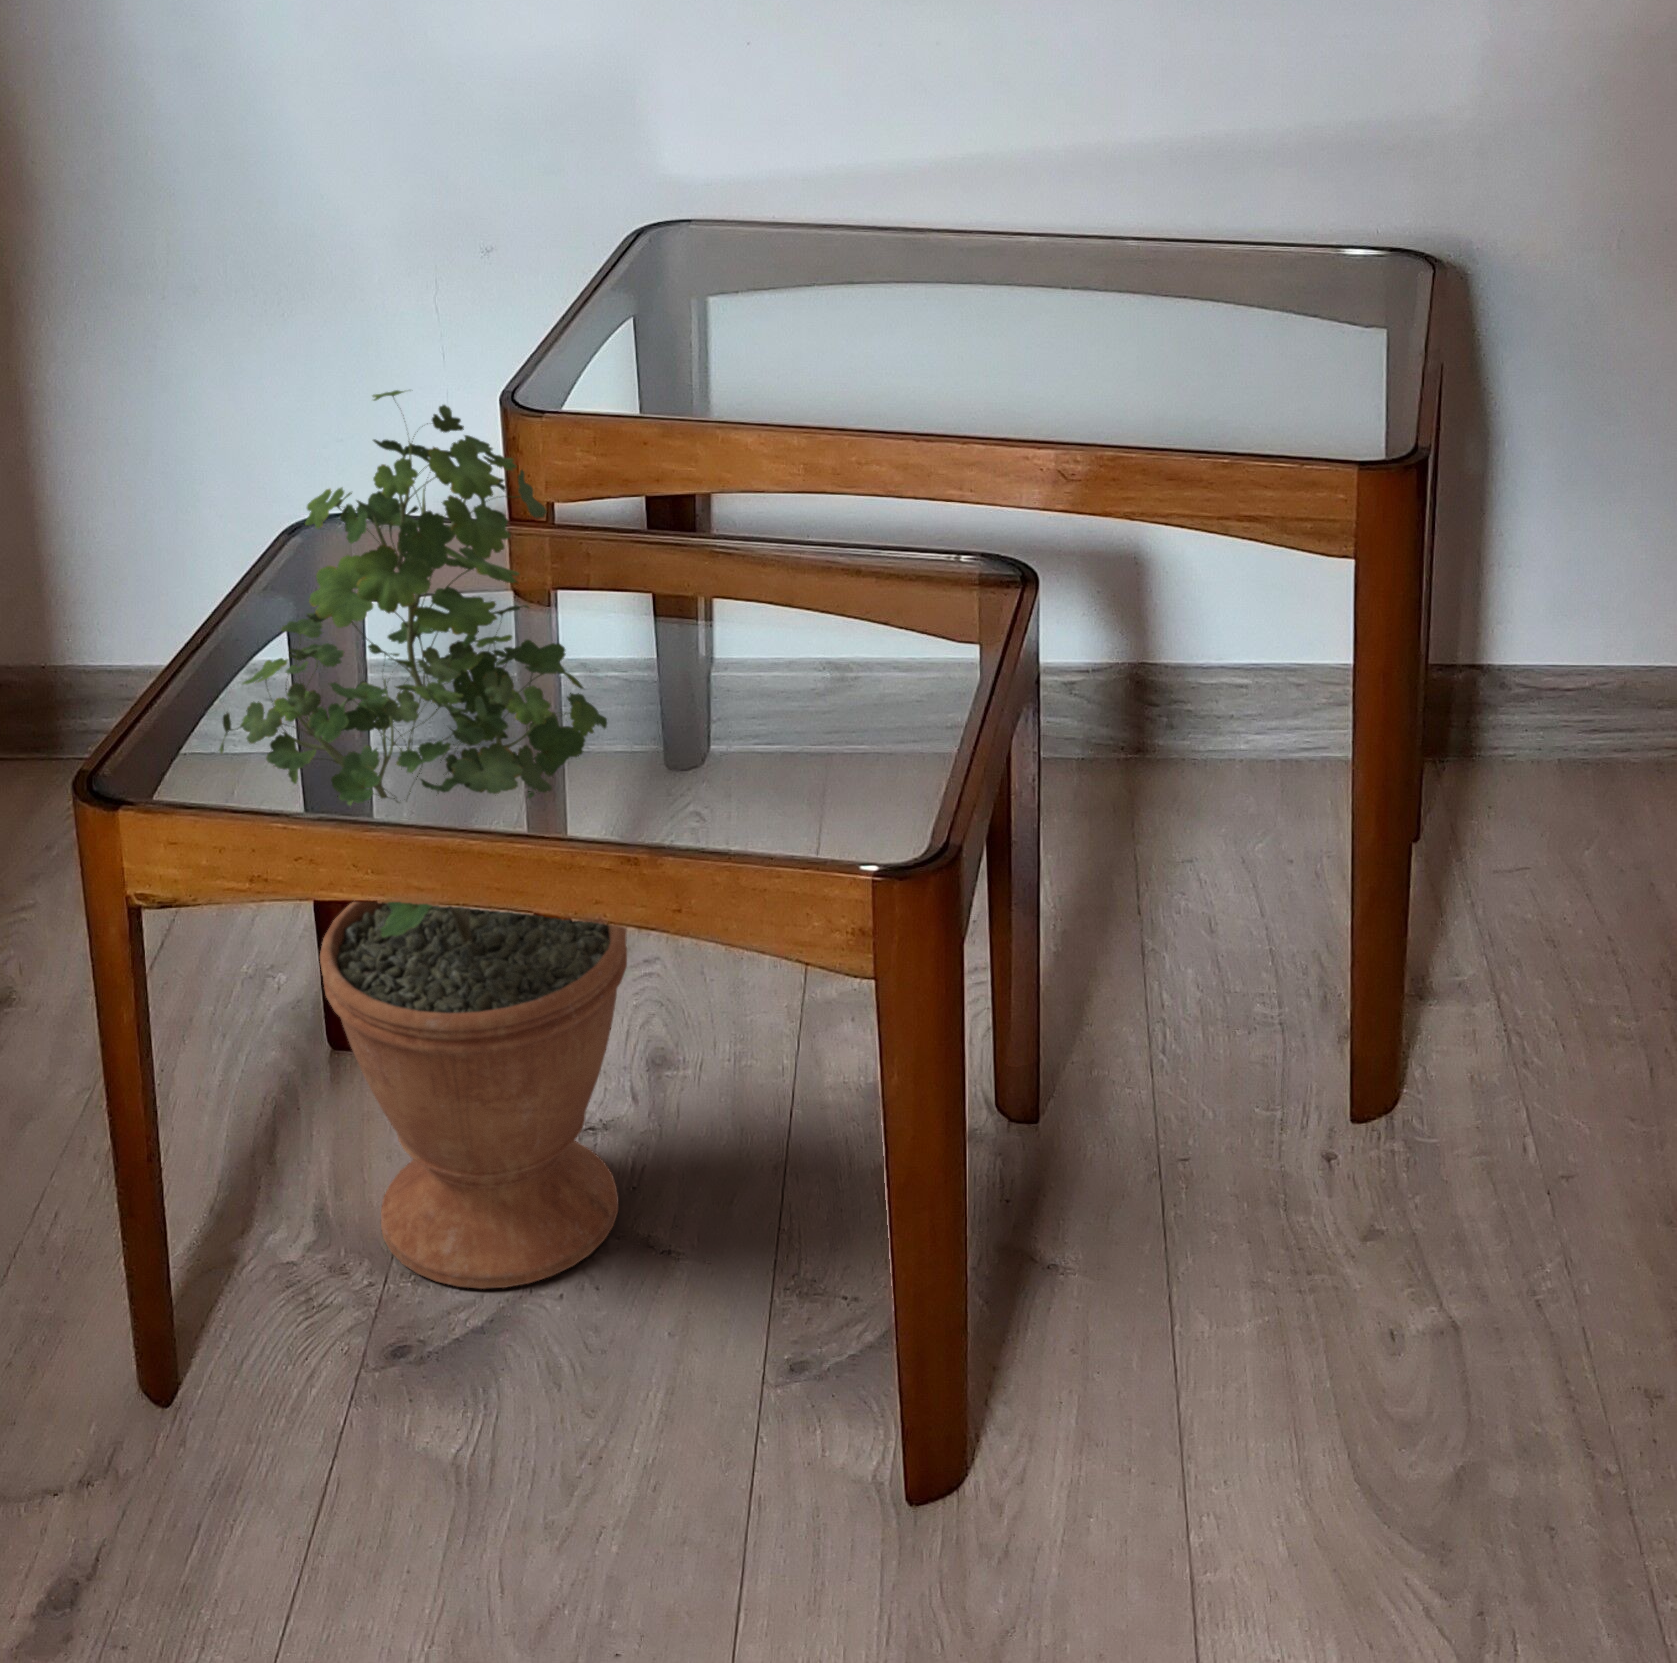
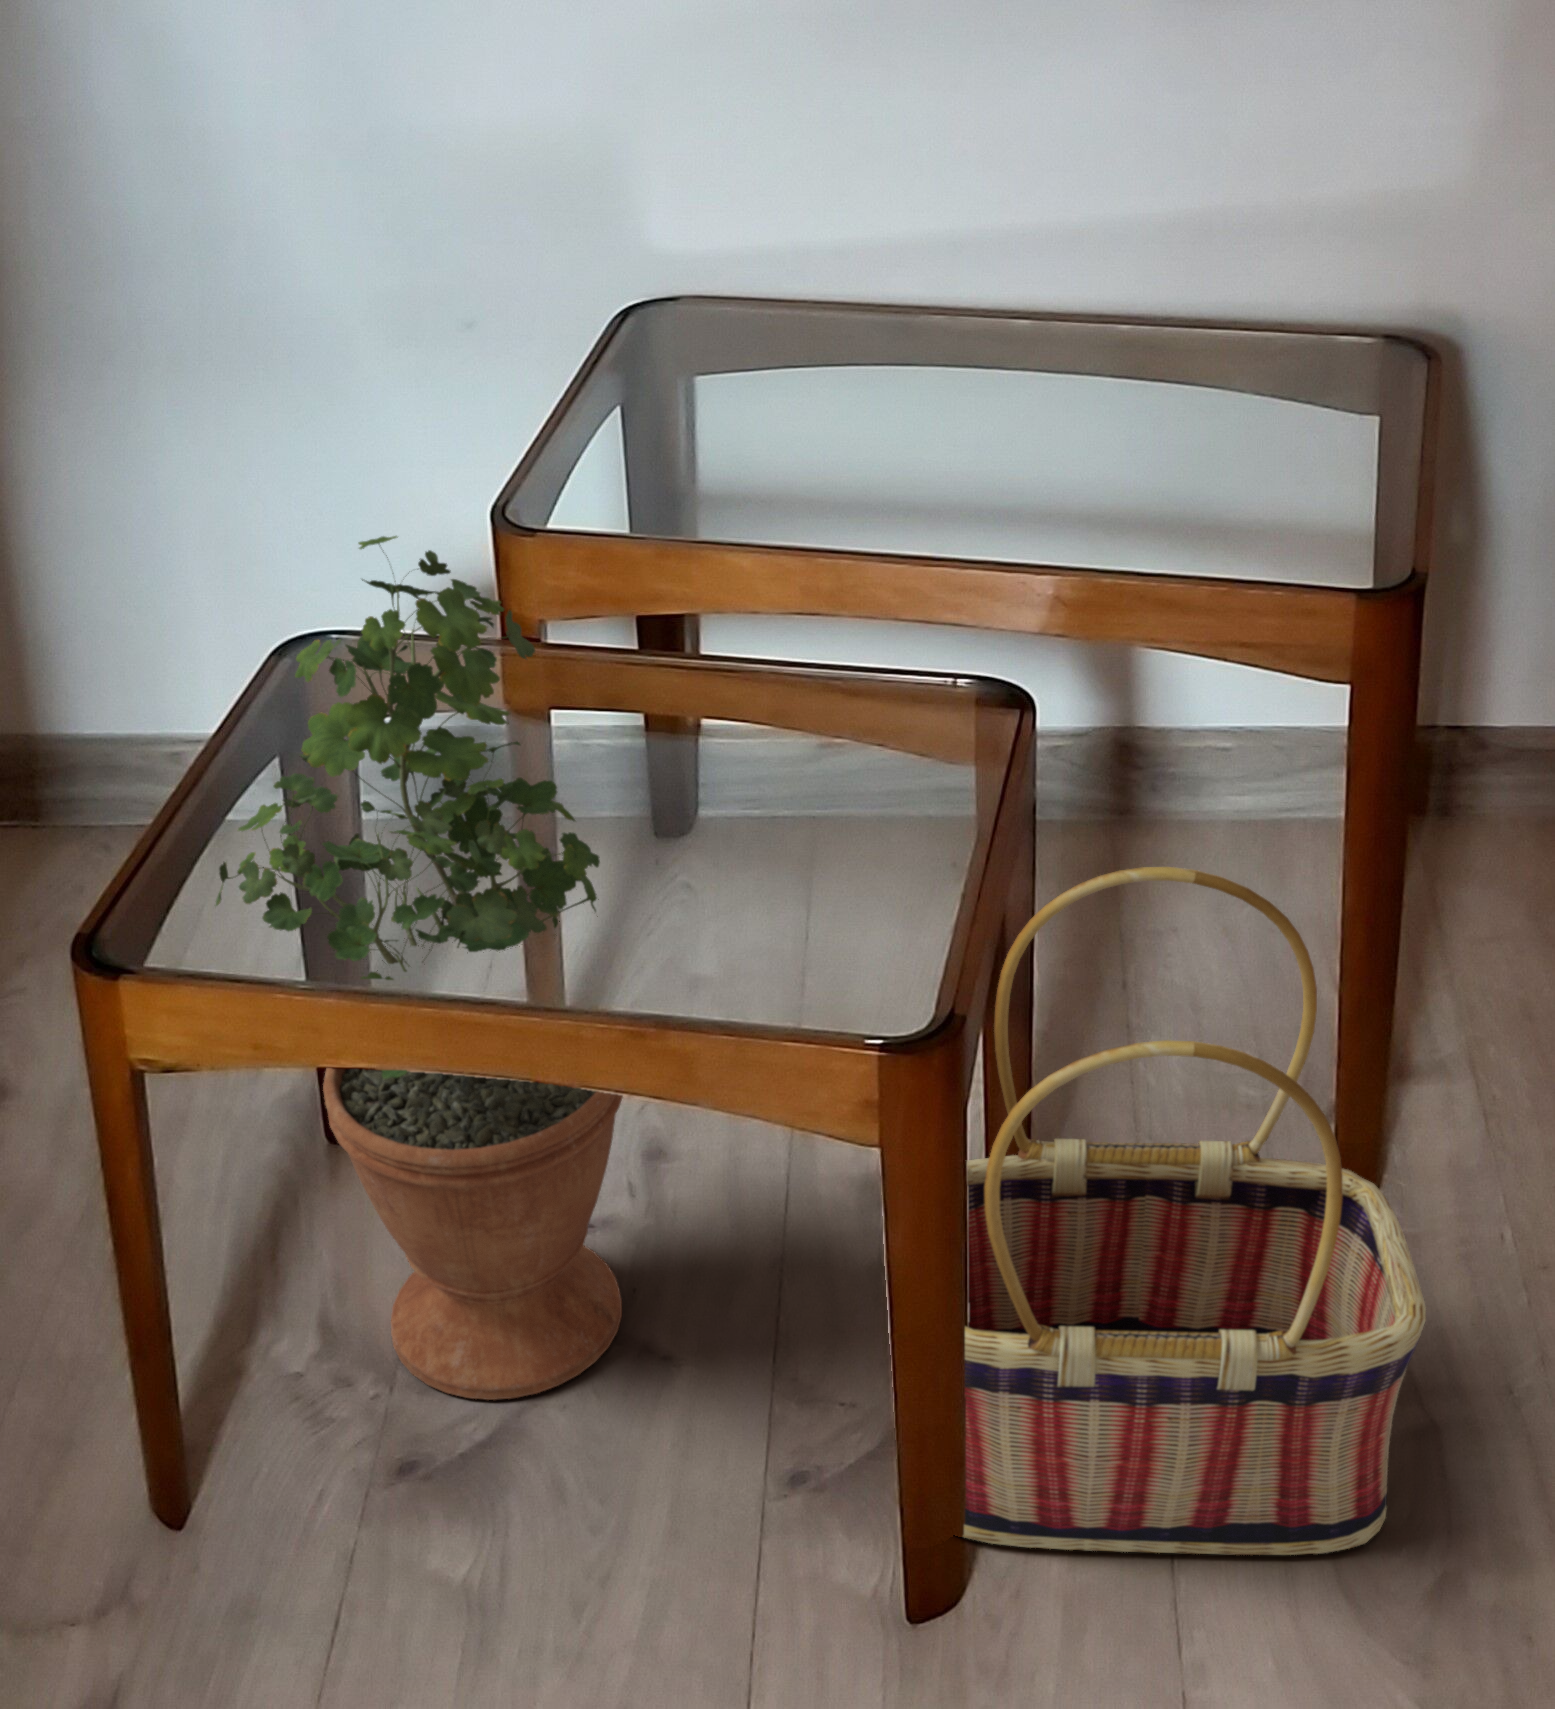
basket: none [909,728,1442,1444] -> present [963,867,1426,1555]

